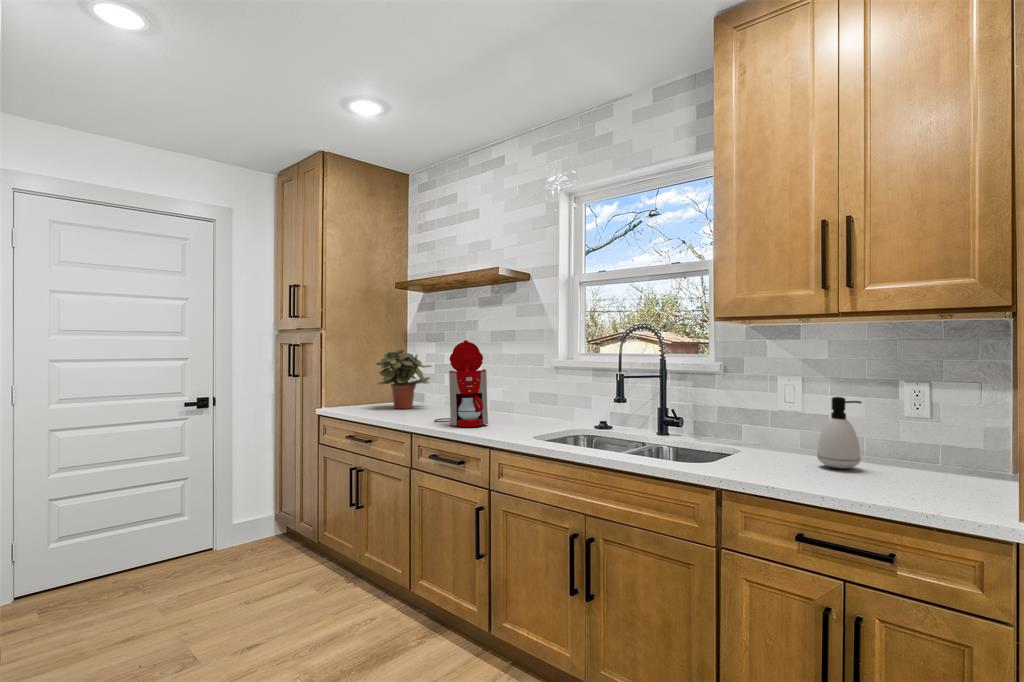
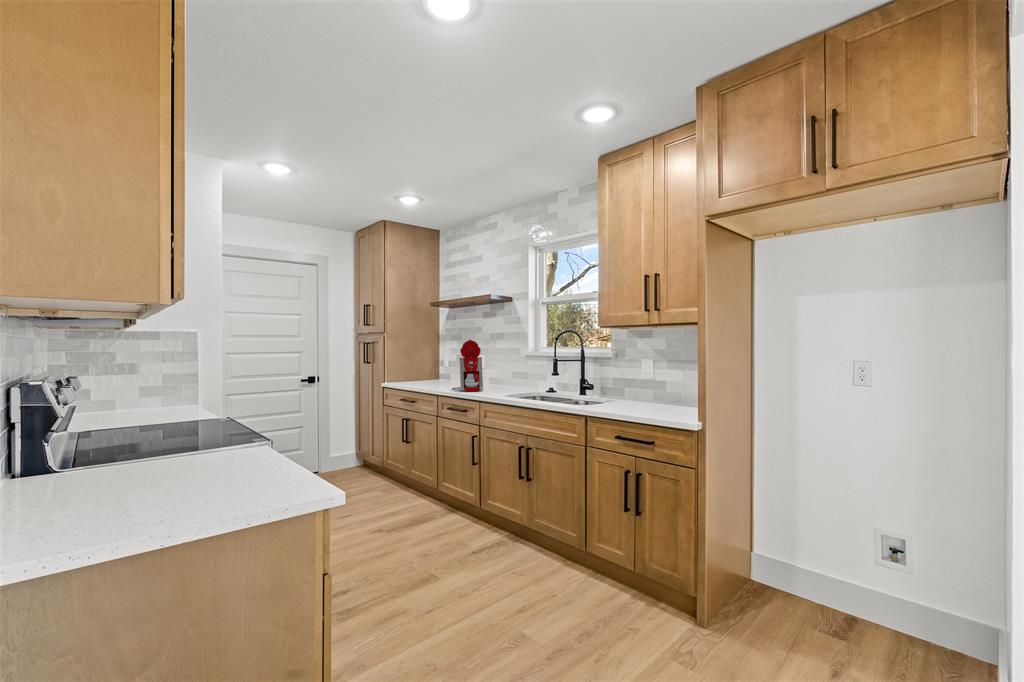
potted plant: present [376,349,431,409] -> none [418,345,454,383]
soap dispenser: present [817,397,862,469] -> none [647,369,668,407]

